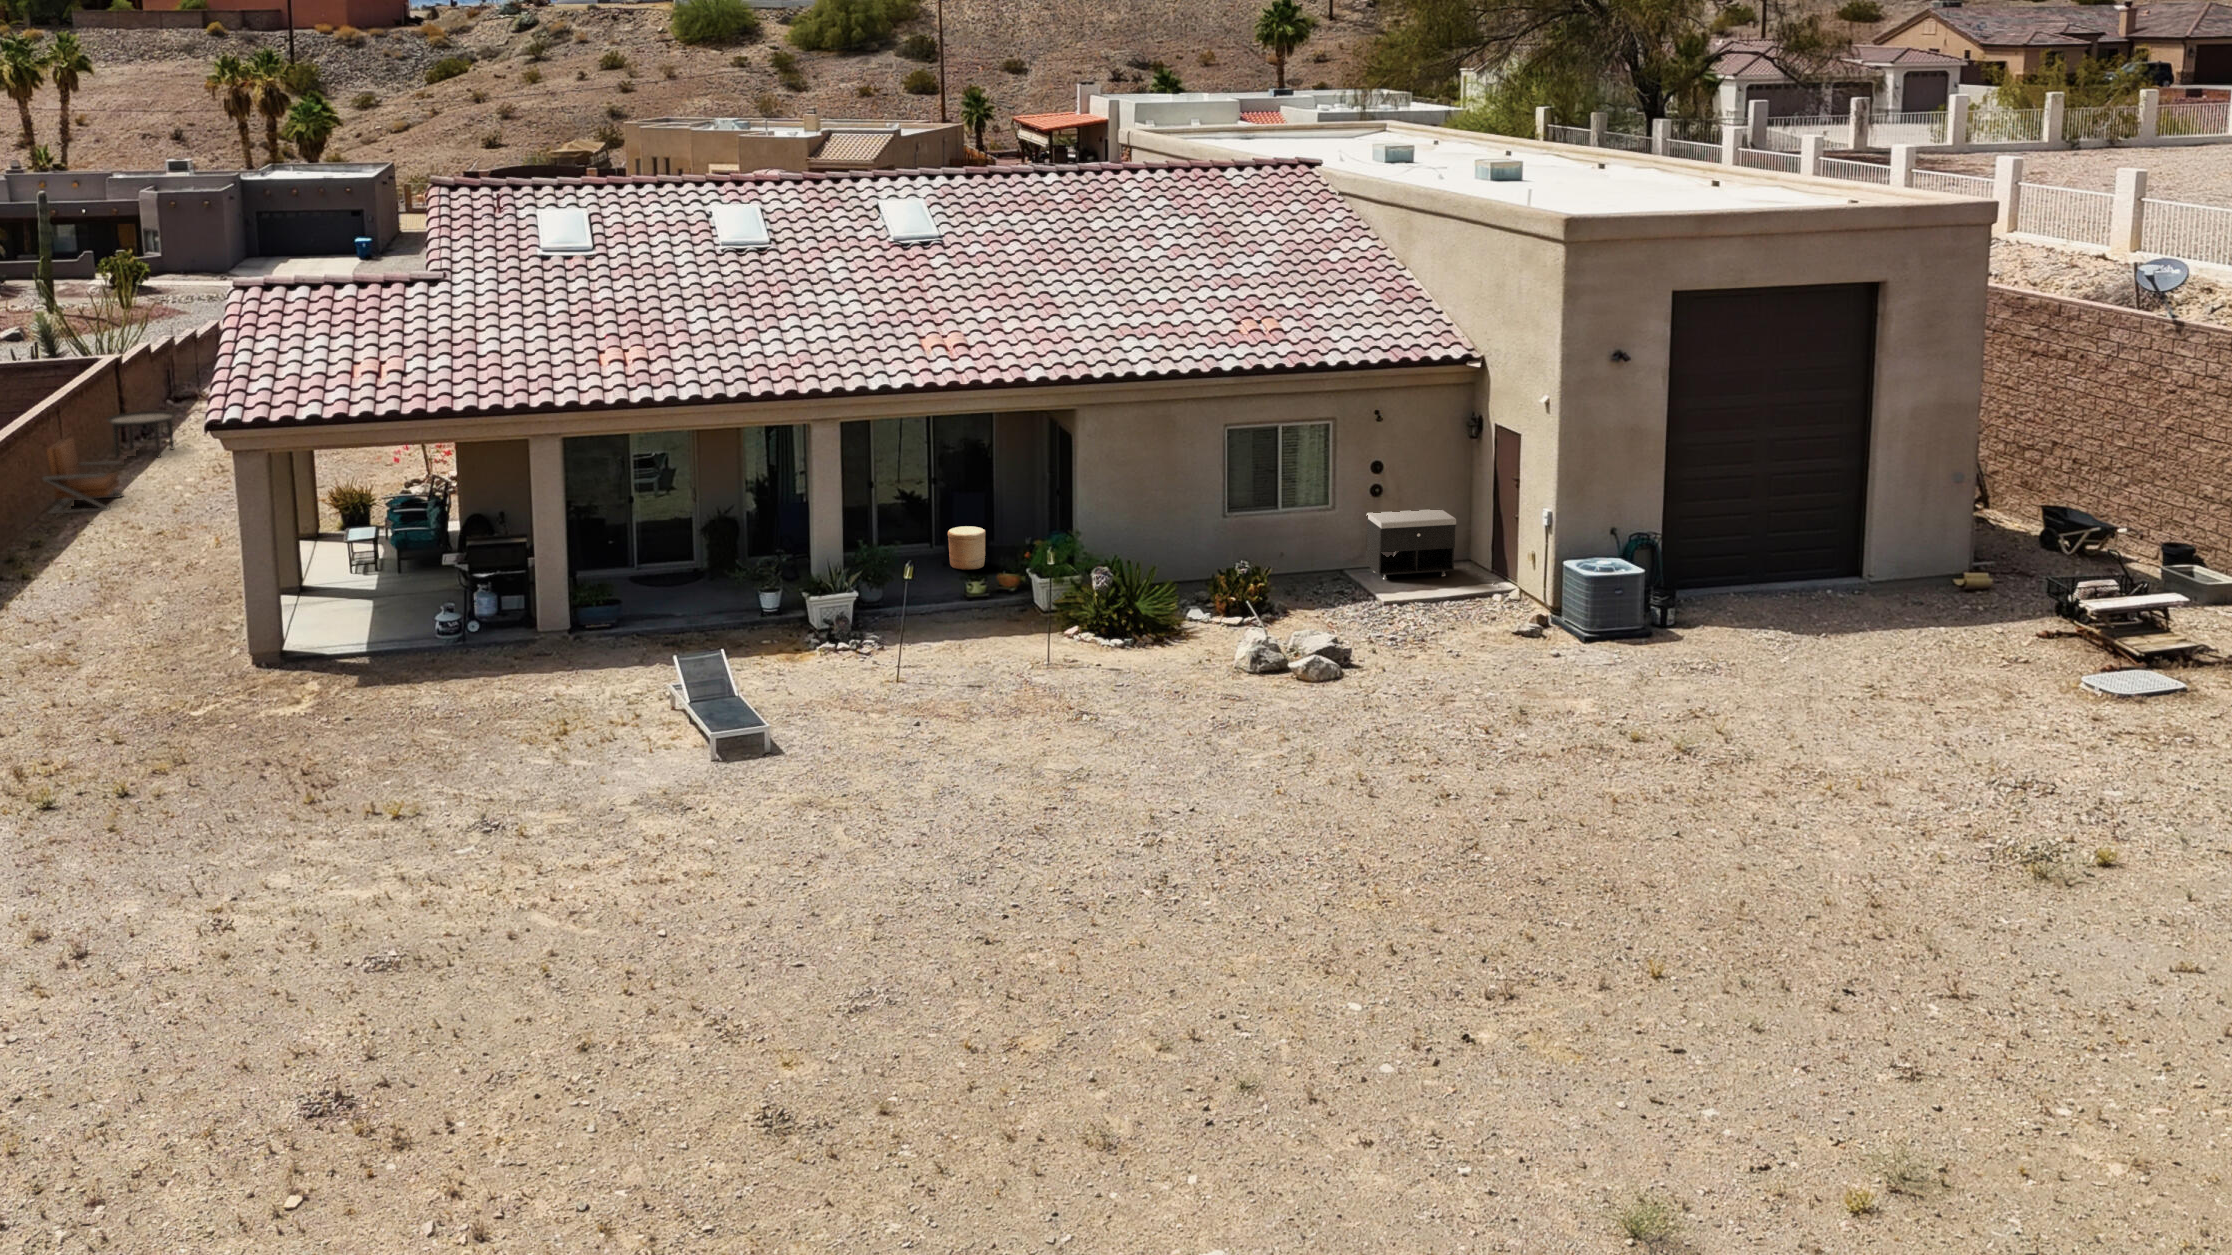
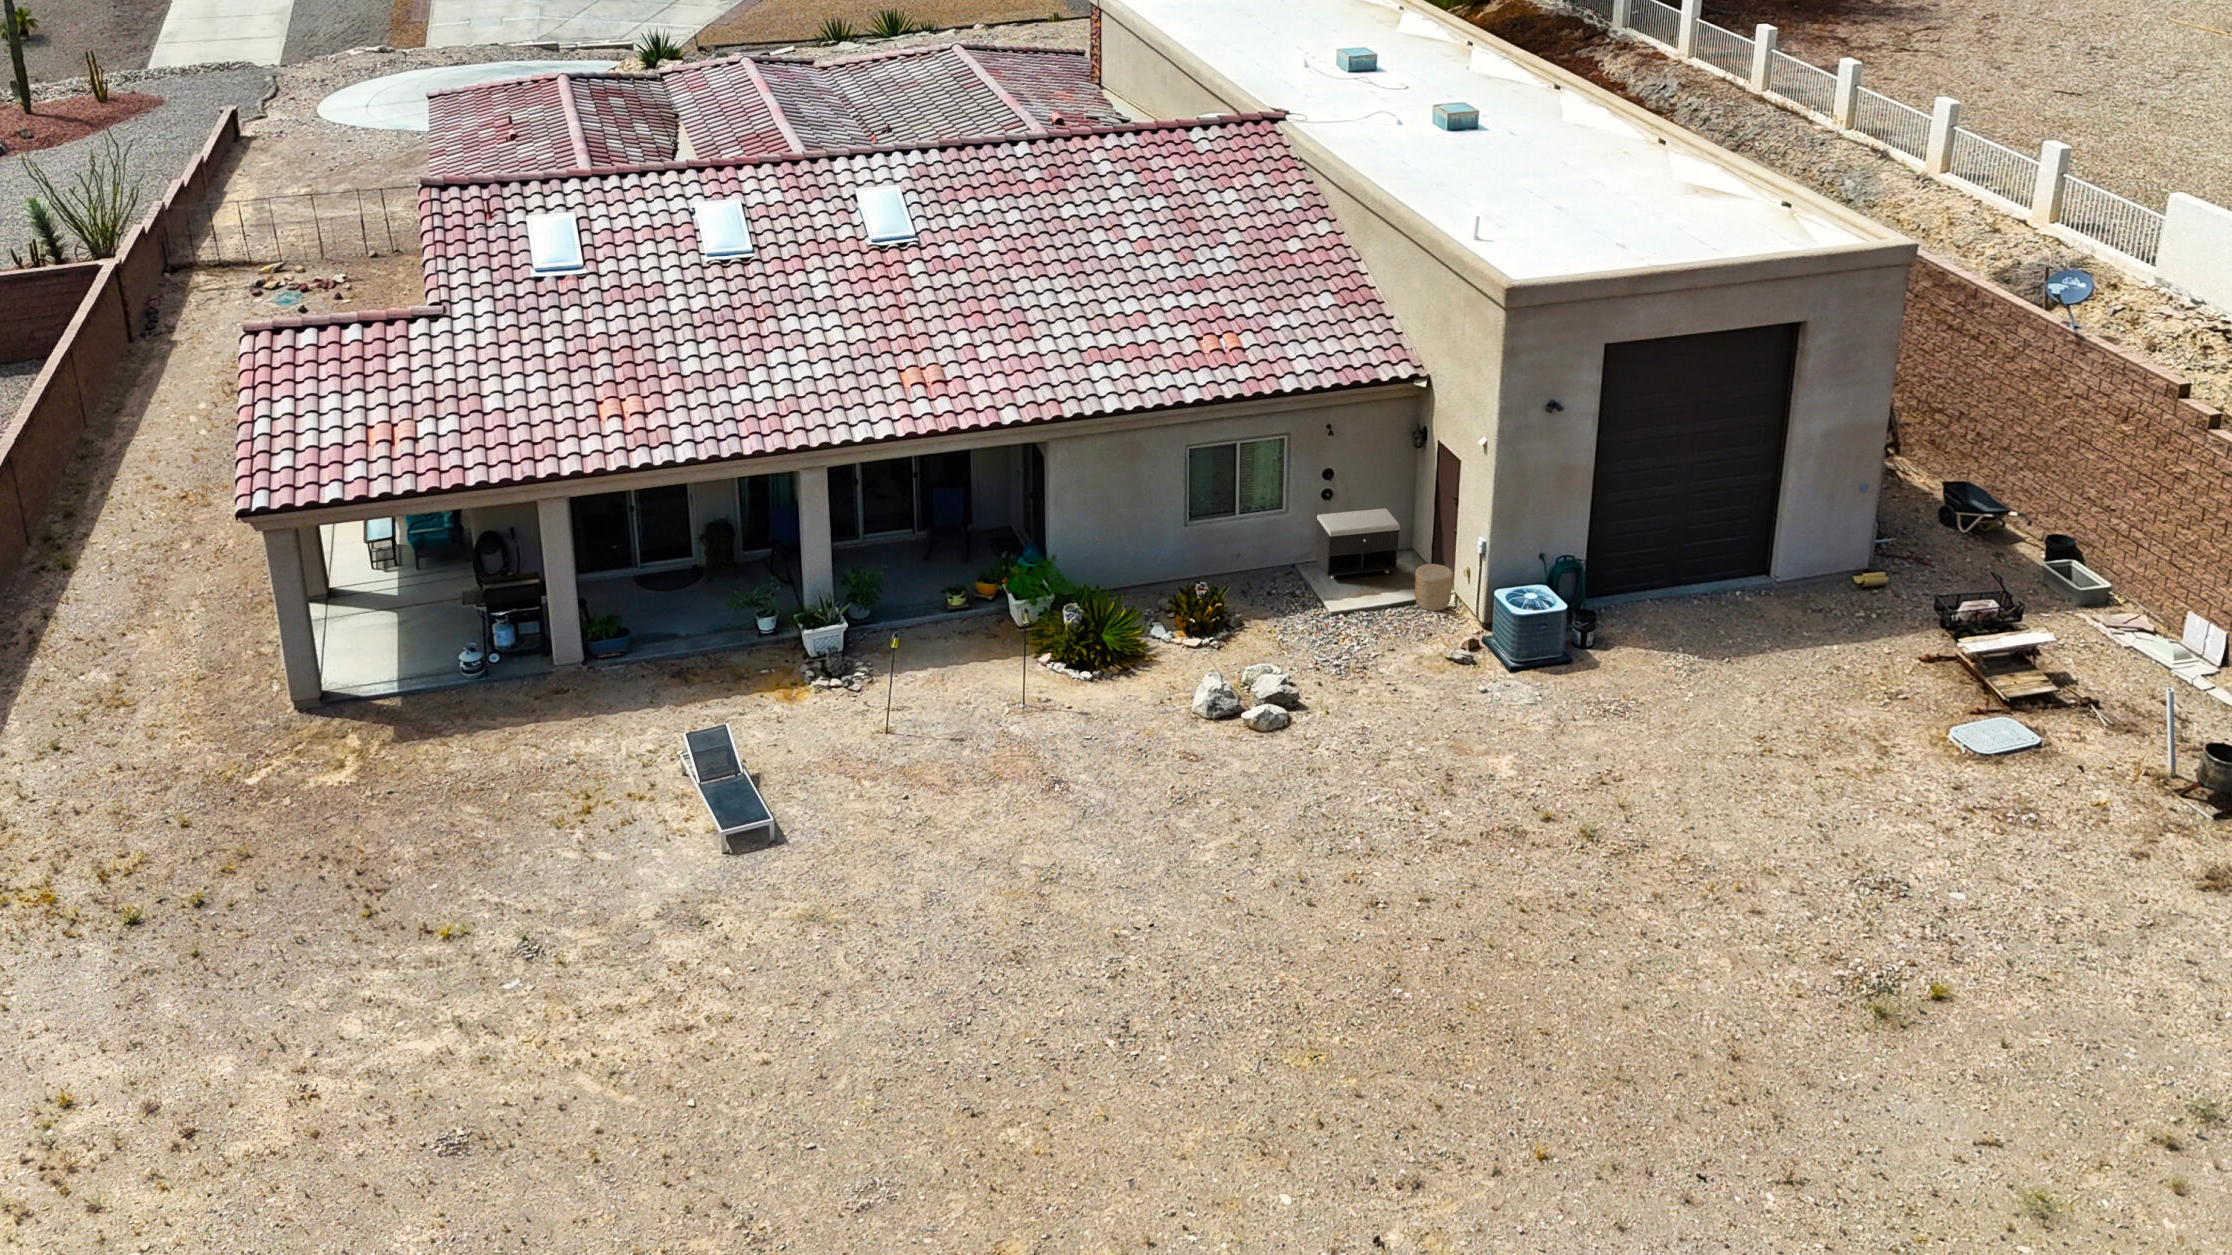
round table: present [107,411,176,459] -> none [111,327,180,380]
lounge chair: present [42,438,123,514] -> none [62,392,140,471]
woven basket: present [948,526,985,570] -> present [1415,564,1453,611]

